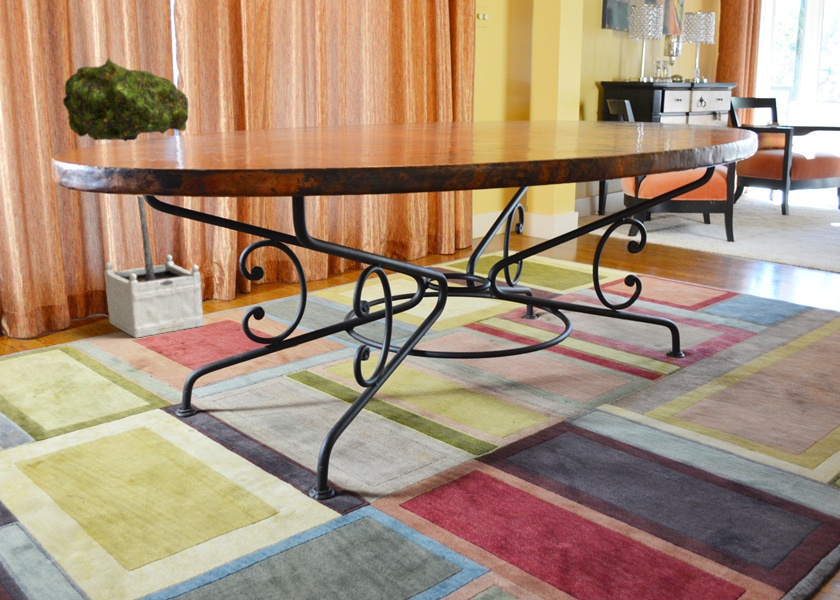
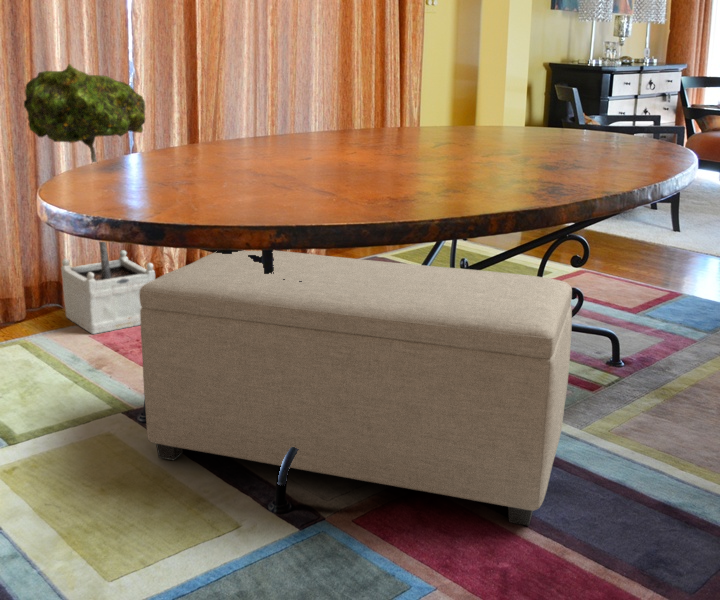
ottoman: none [171,232,629,507] -> present [139,250,572,526]

